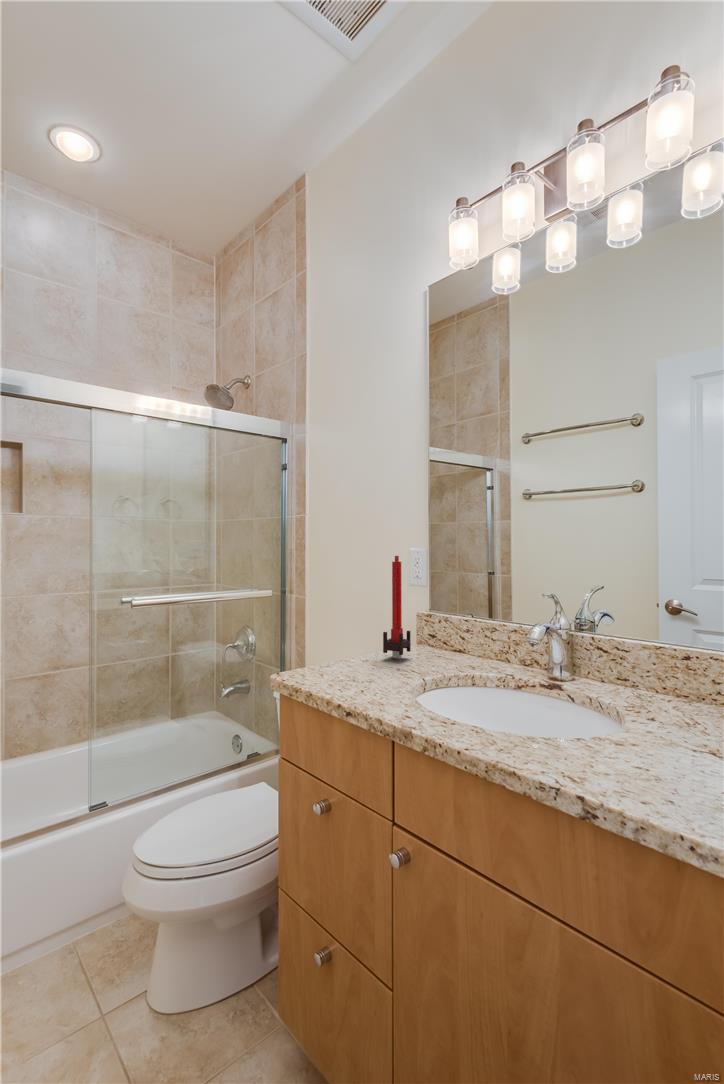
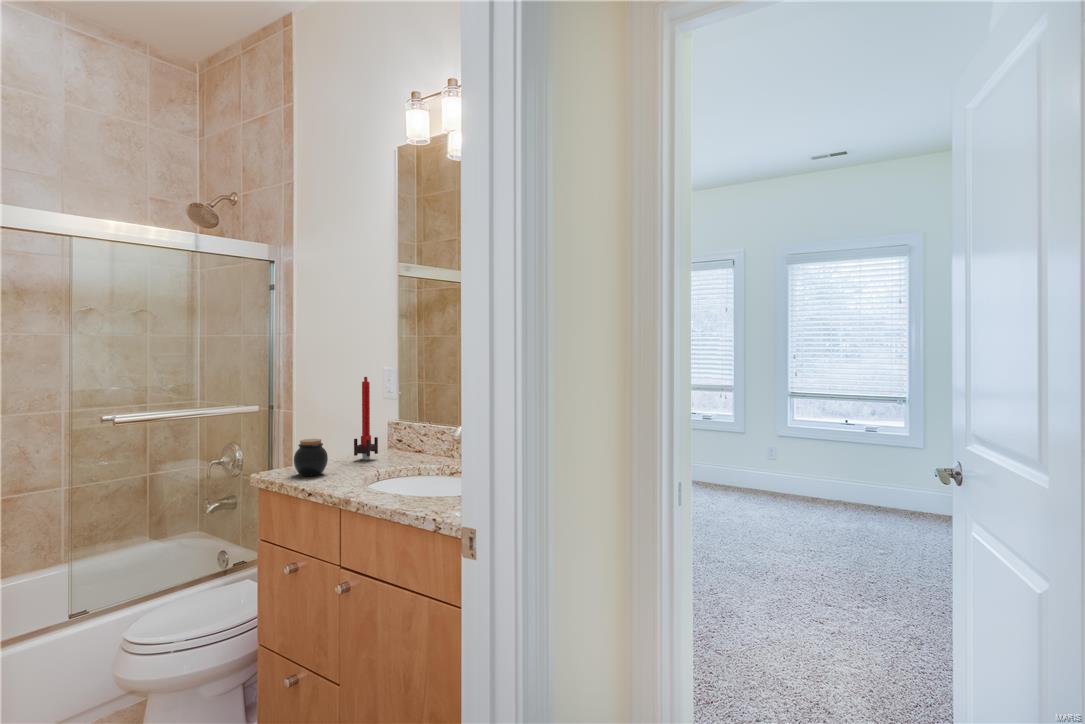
jar: none [320,632,361,682] -> present [294,439,328,476]

